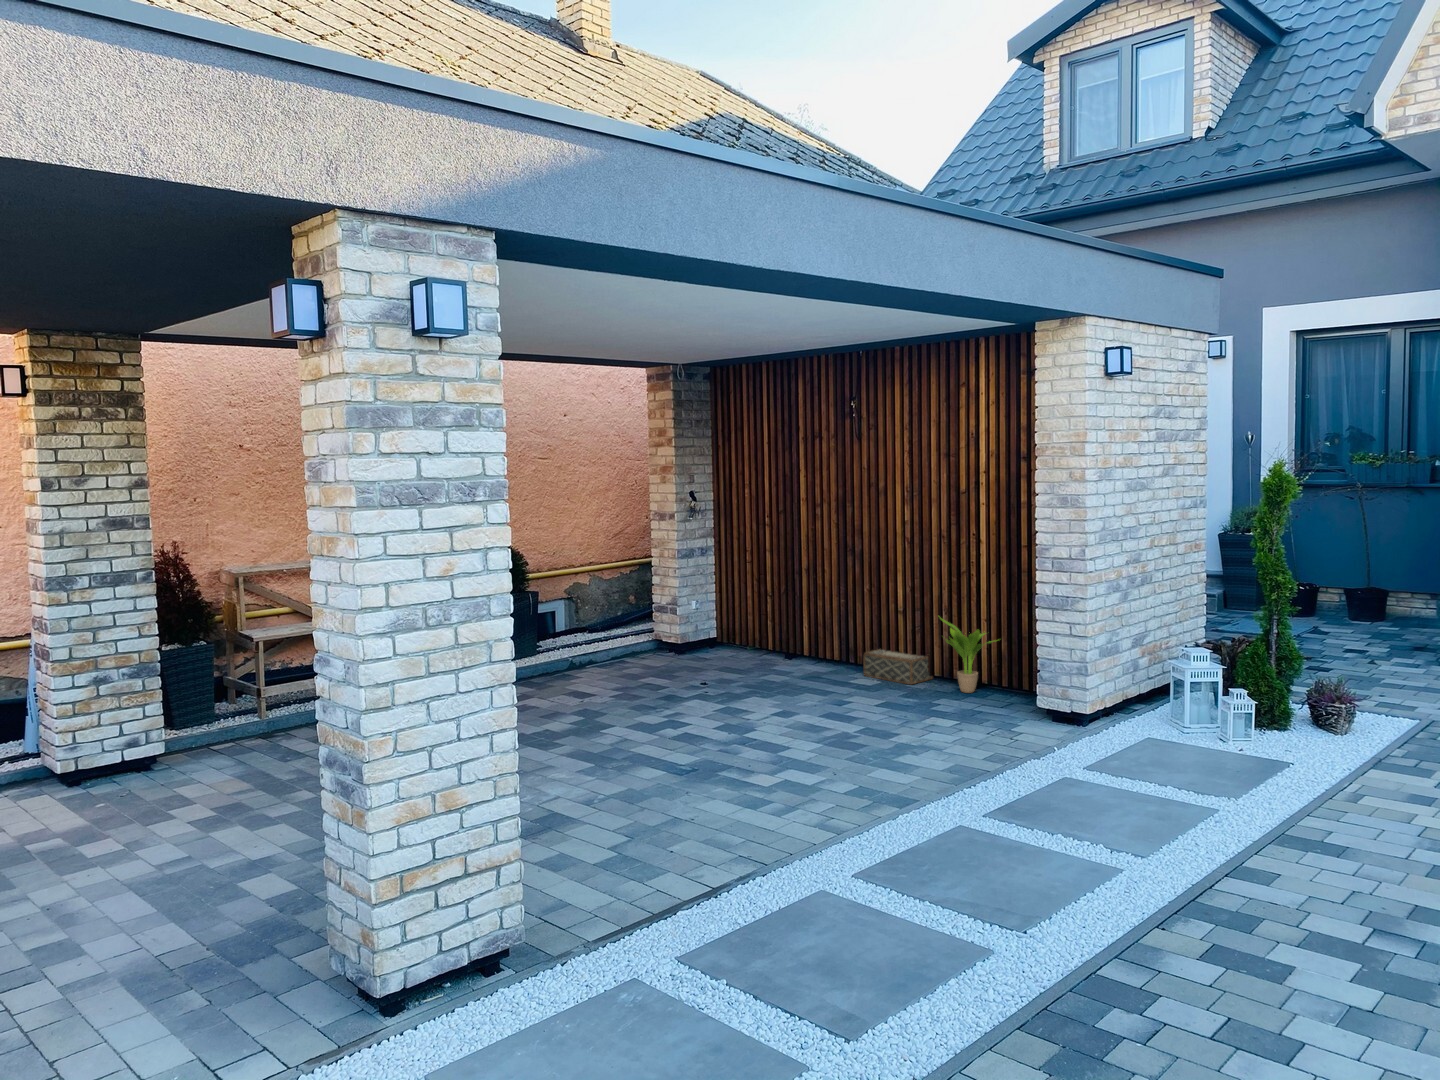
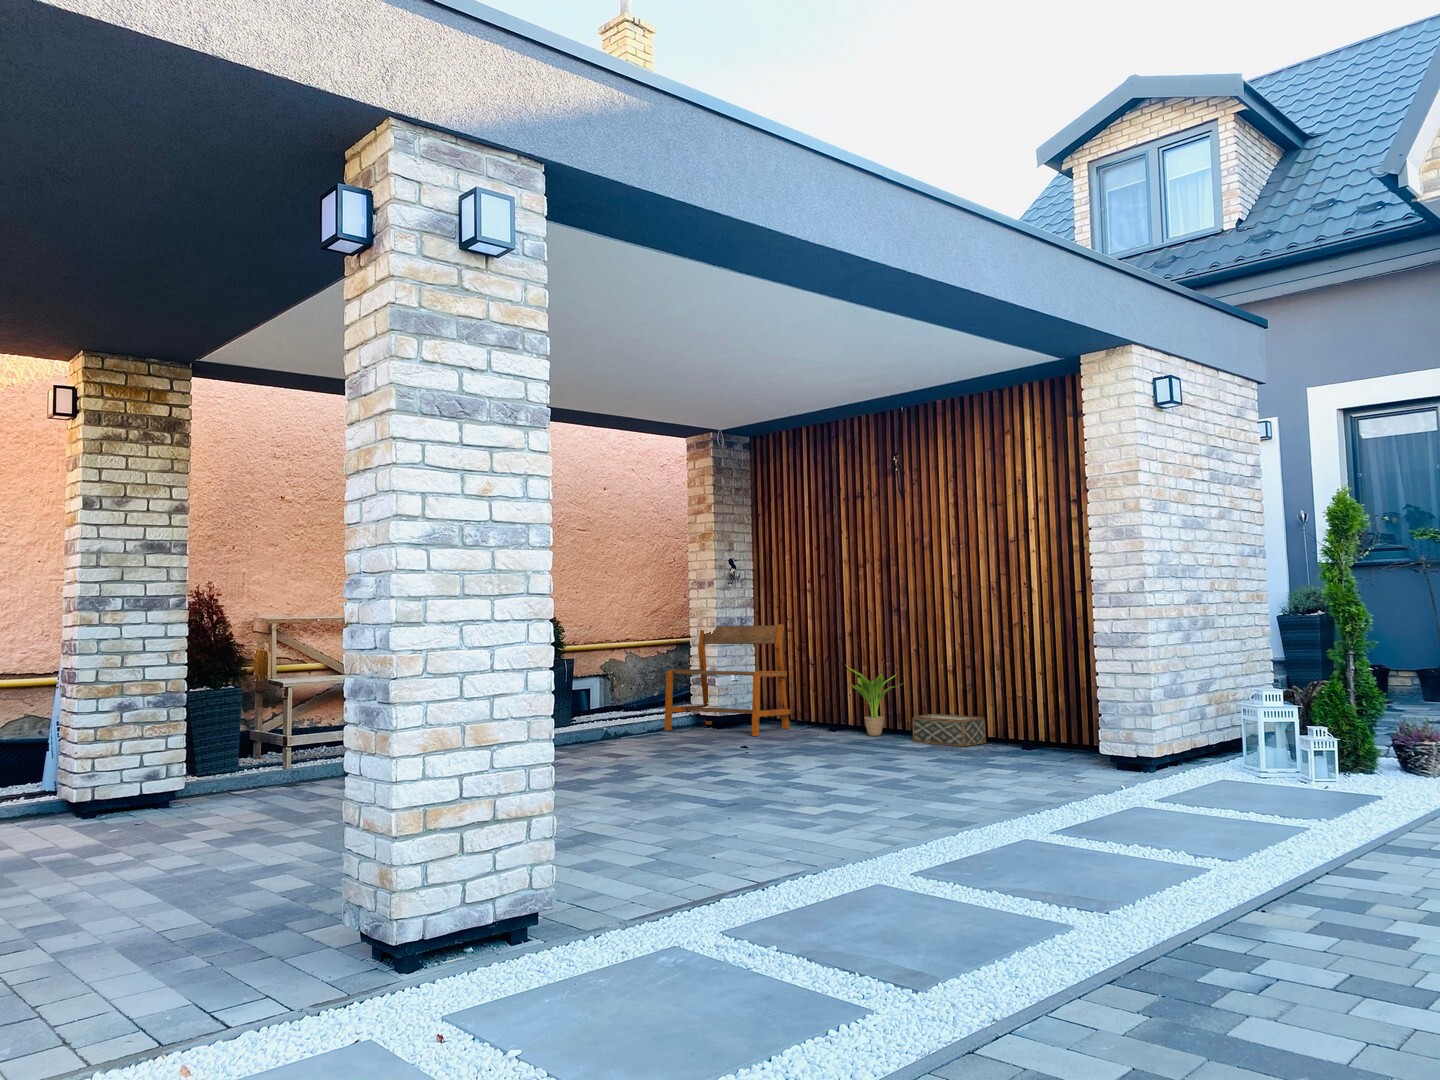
bench: none [625,550,747,666] -> present [664,624,790,736]
potted plant: present [941,619,985,693] -> present [846,665,902,736]

